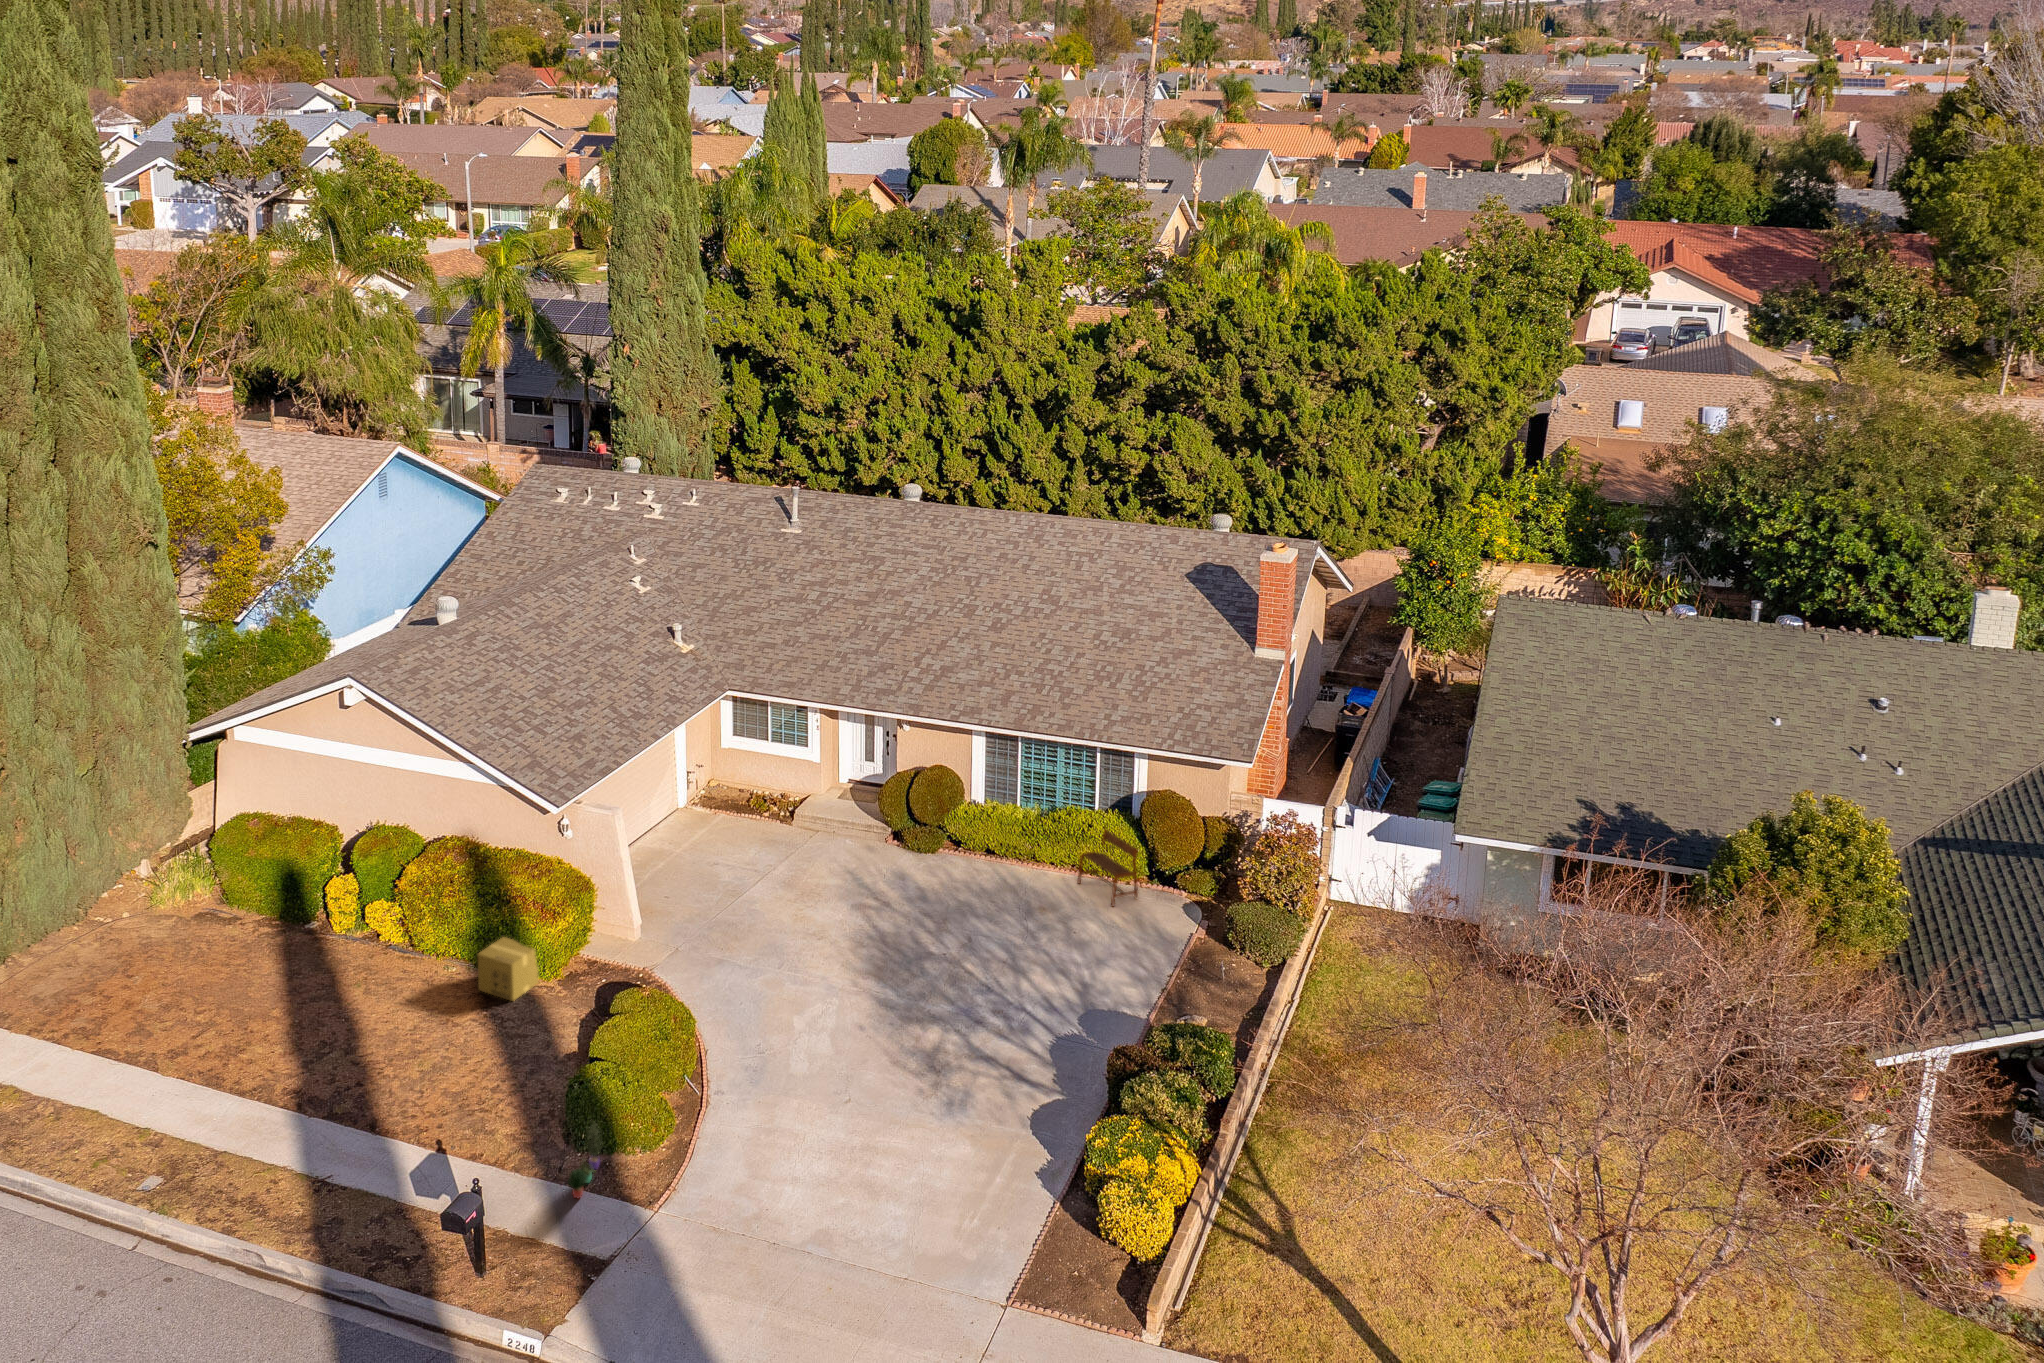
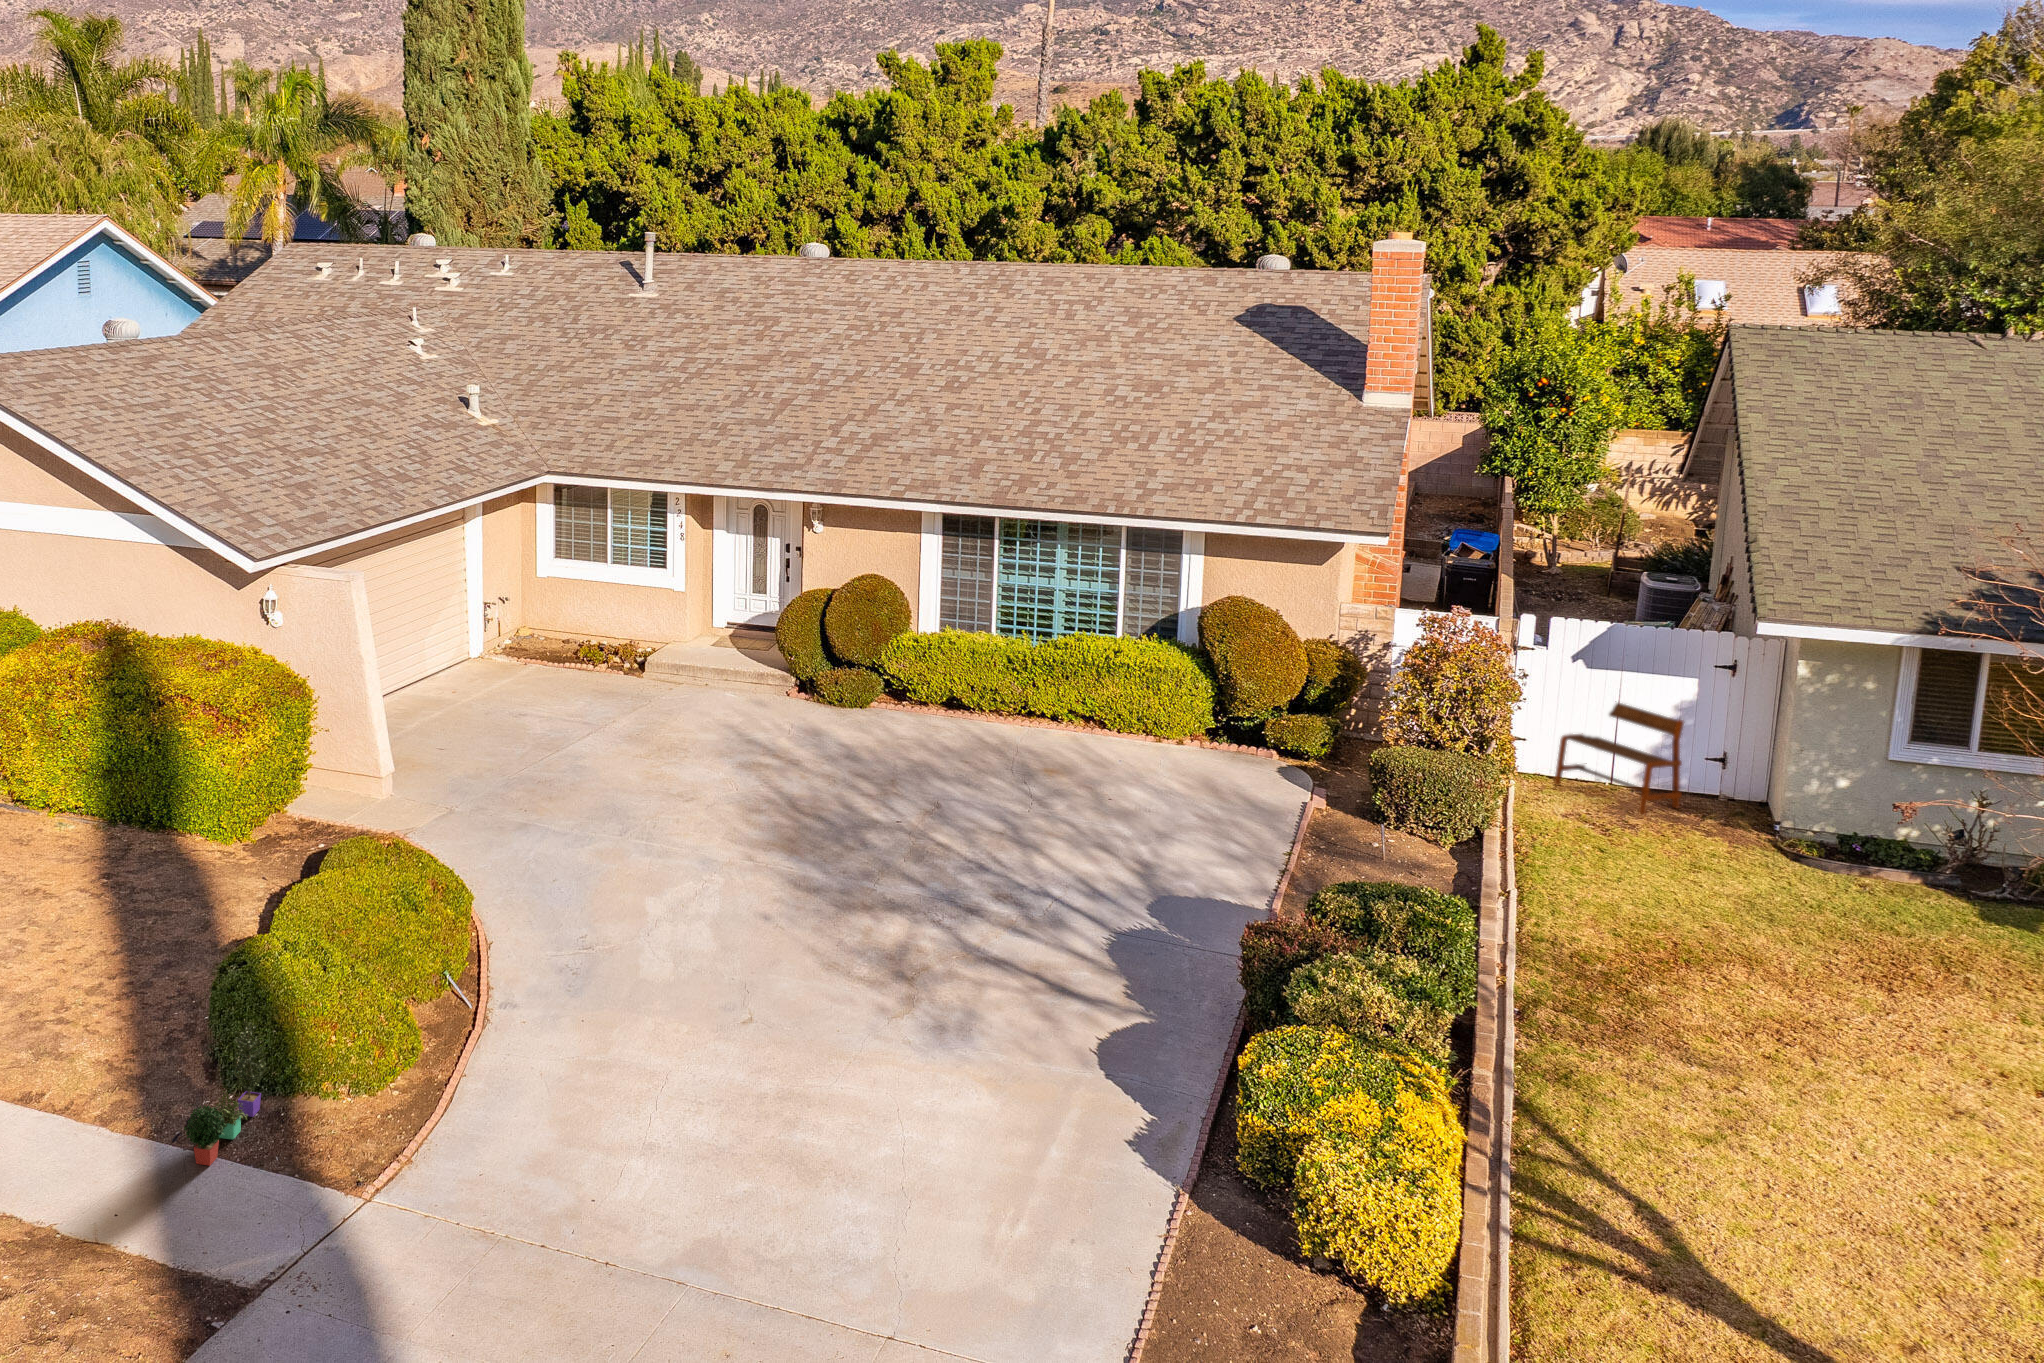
bench: present [1077,829,1138,907] -> present [1554,703,1684,816]
cardboard box: present [477,937,539,1001] -> none [108,773,213,871]

